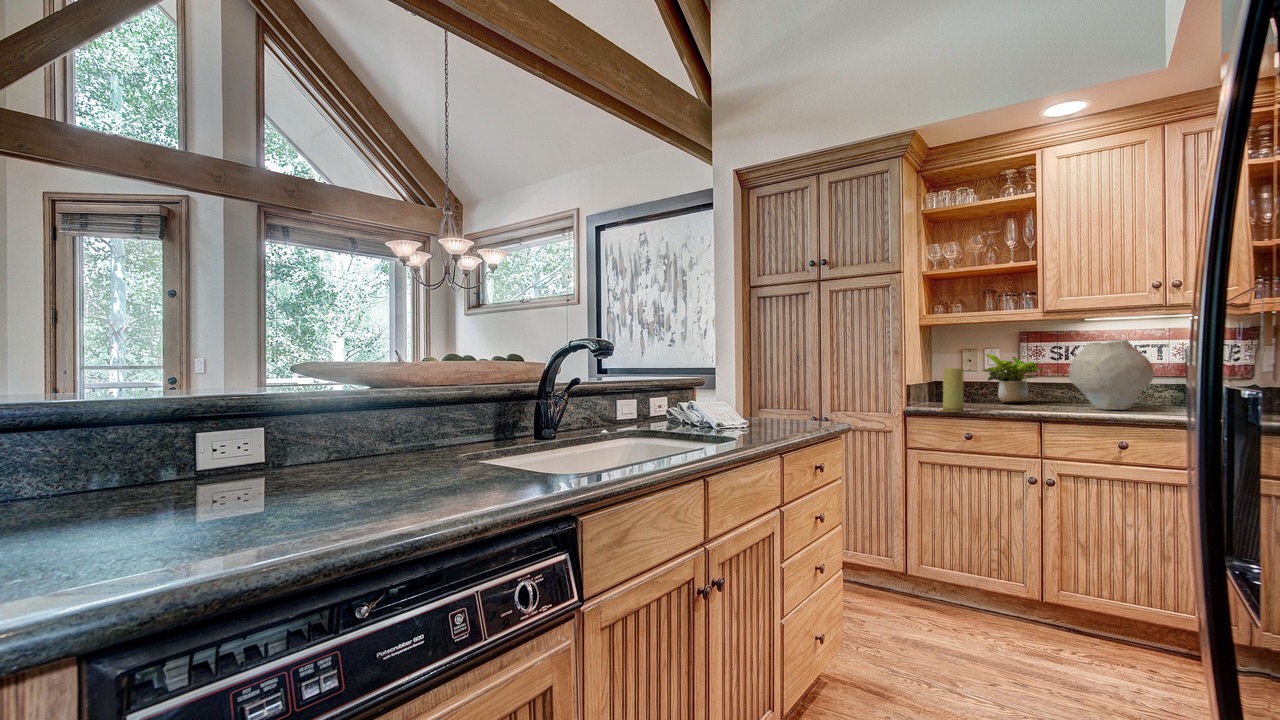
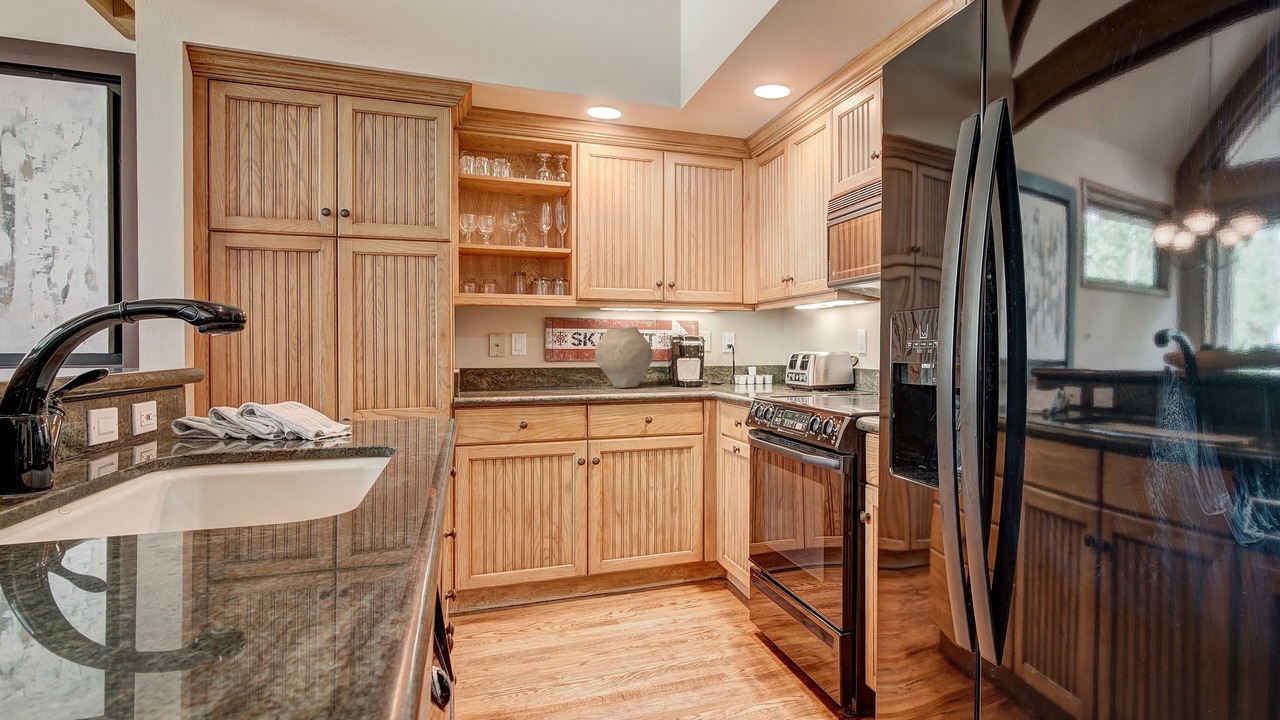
potted plant: present [982,354,1043,403] -> none [522,339,568,388]
candle: present [940,368,965,412] -> none [491,352,519,400]

